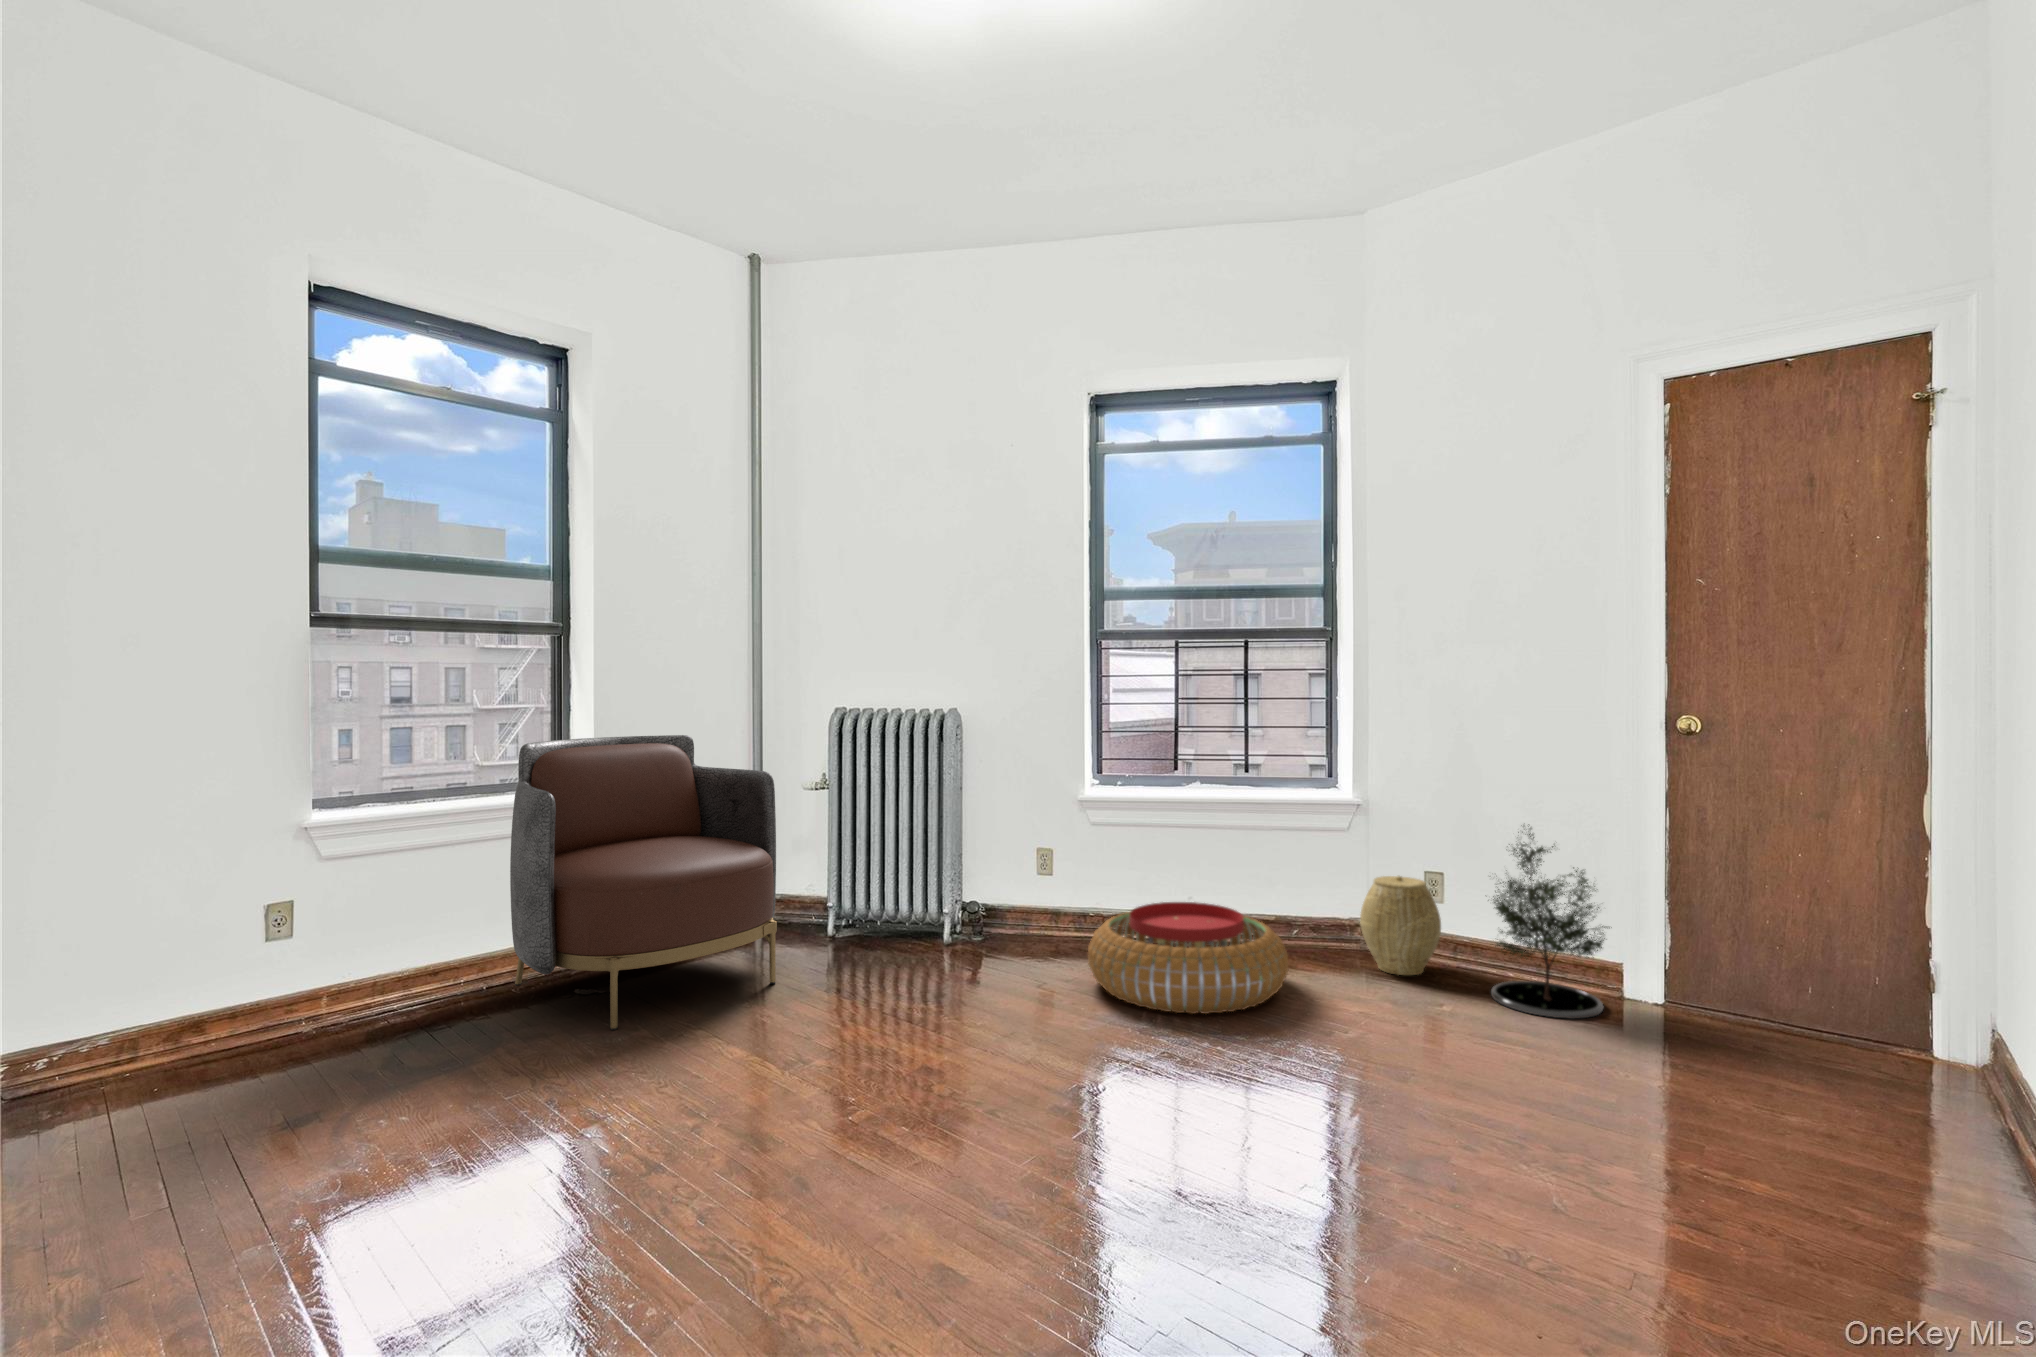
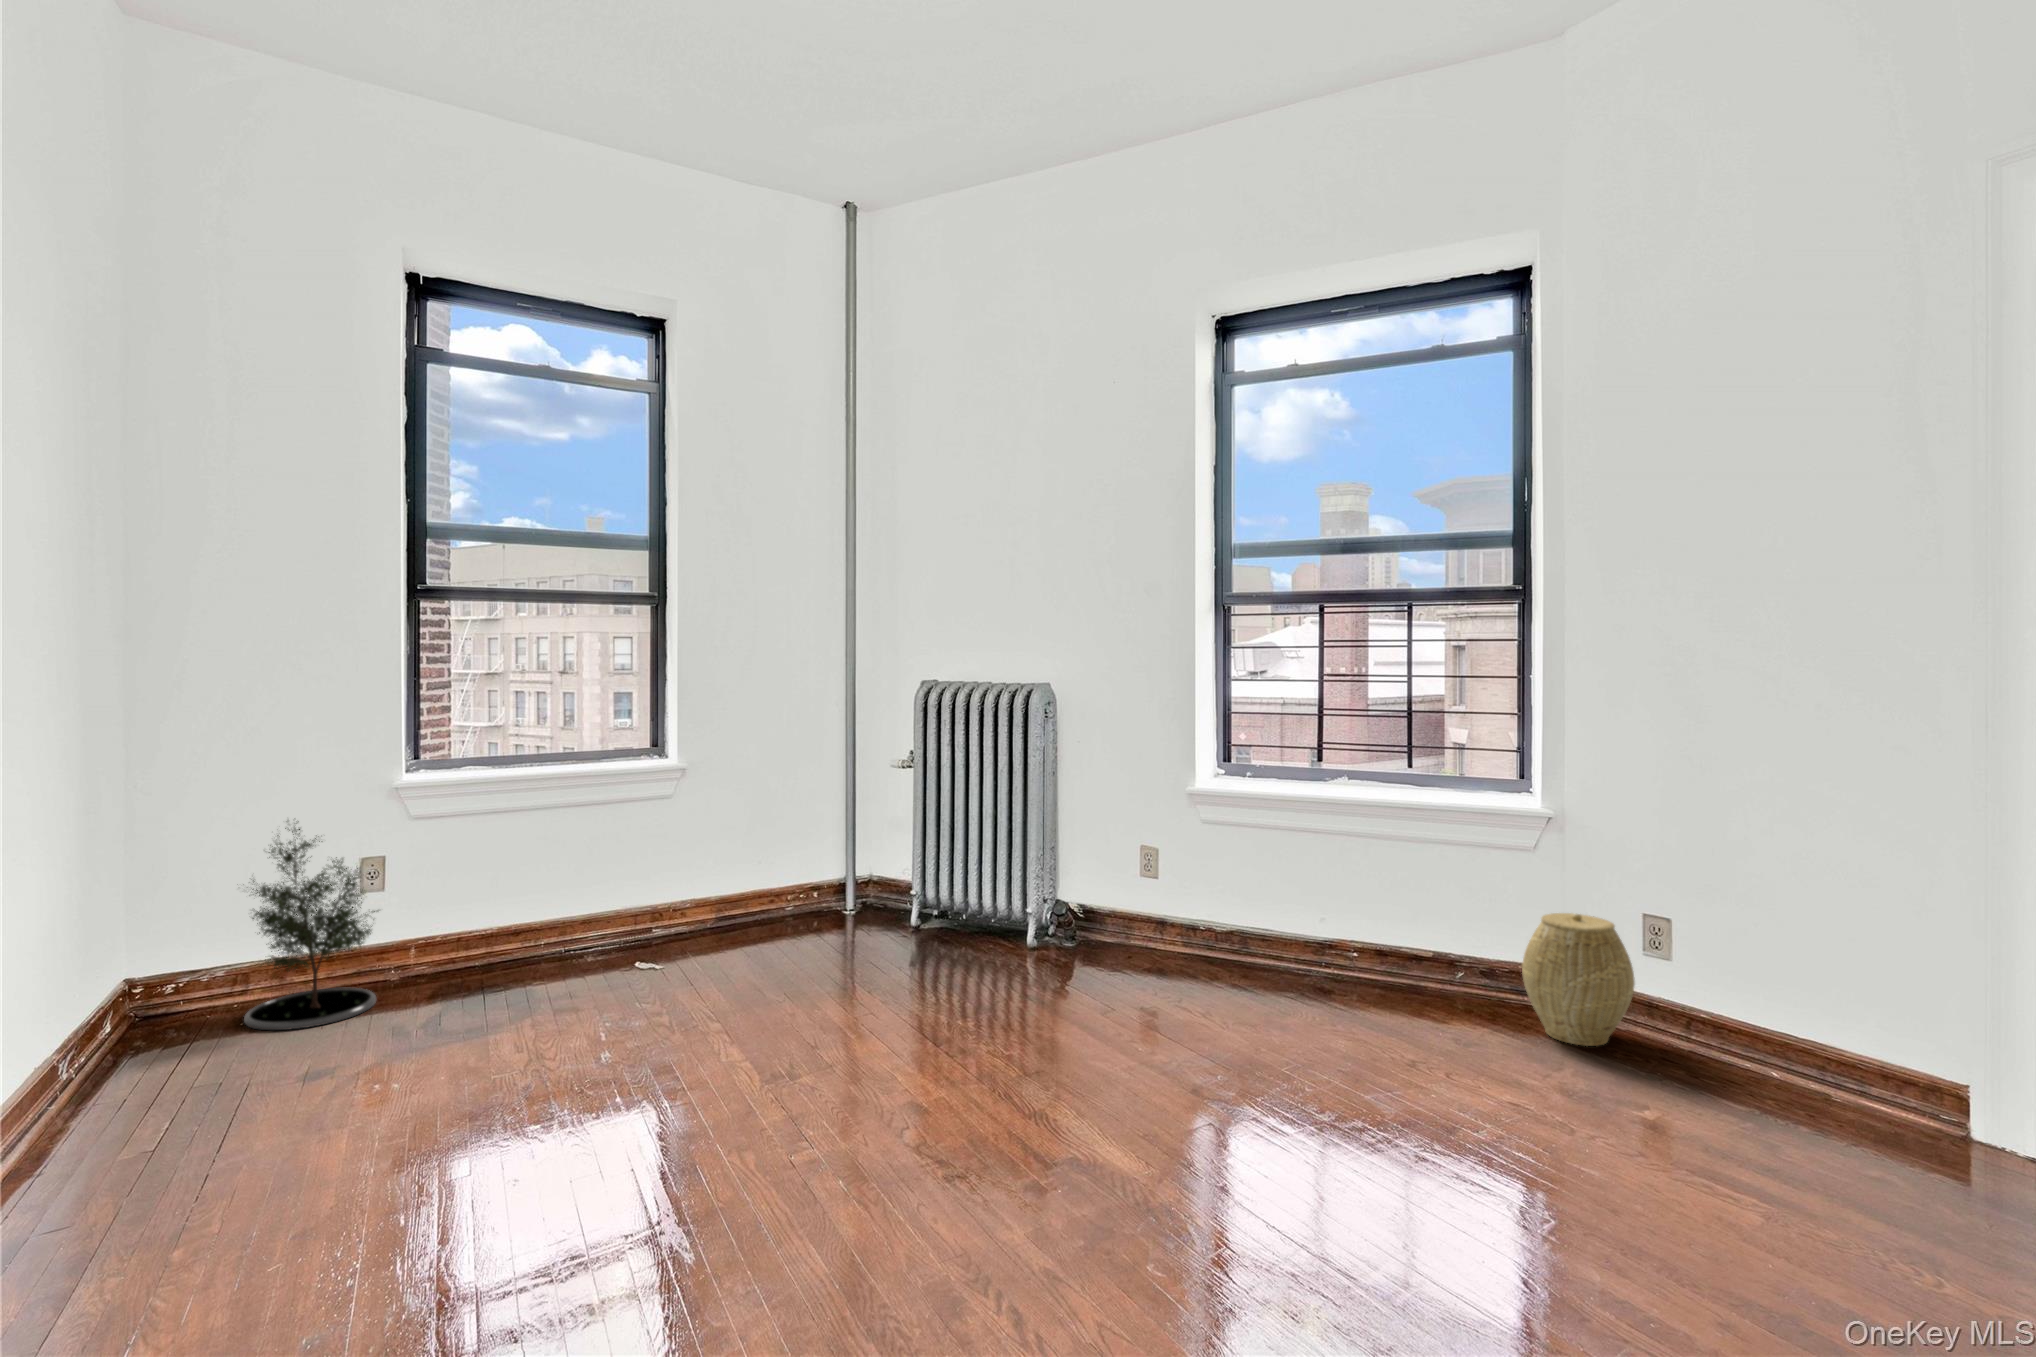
armchair: present [510,735,777,1030] -> none [569,708,841,1008]
potted tree: present [1491,828,1610,1019] -> present [244,821,376,1030]
pouf: present [1088,902,1288,1014] -> none [1152,923,1401,1066]

